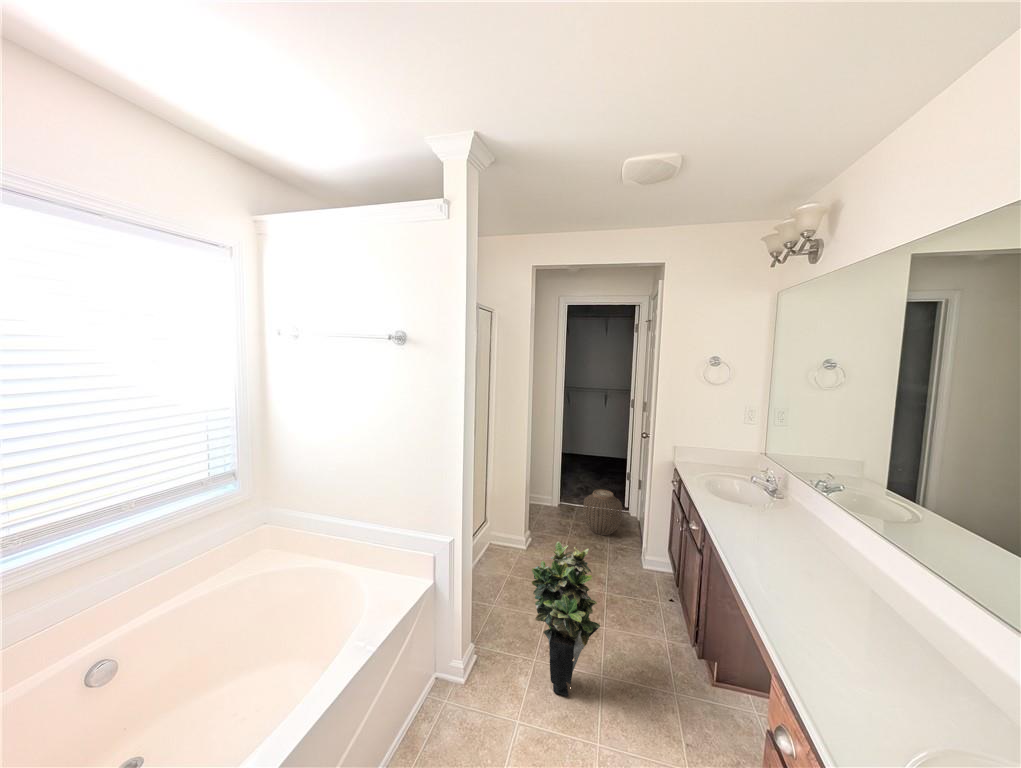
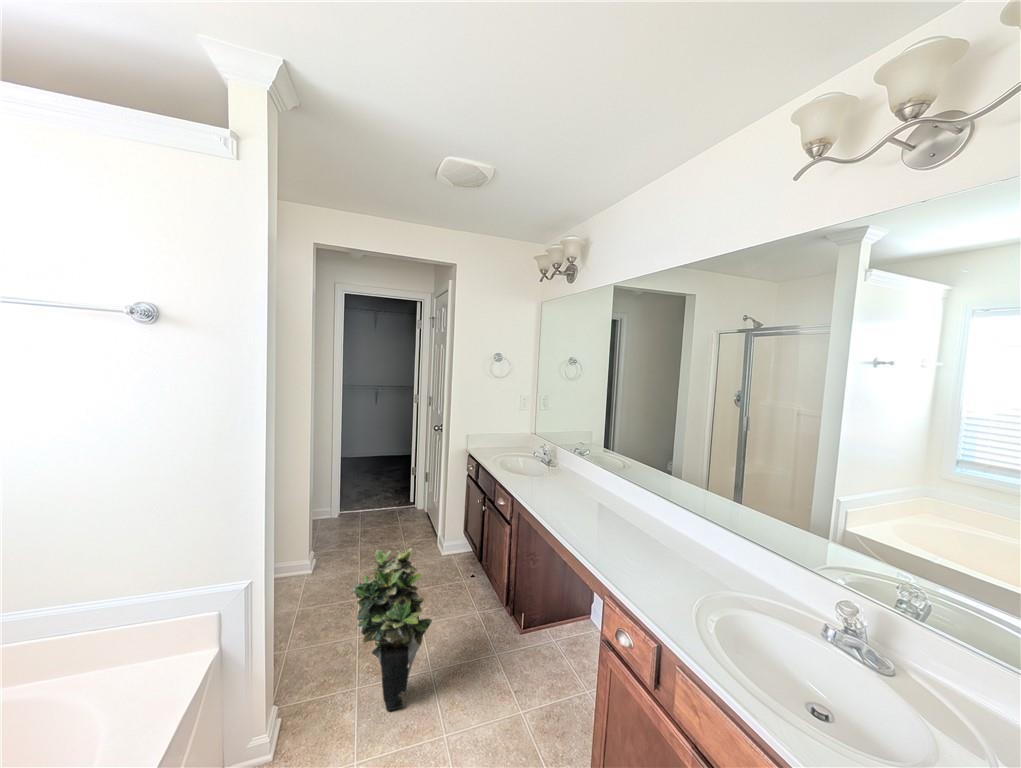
woven basket: present [583,489,622,535] -> none [376,488,416,535]

